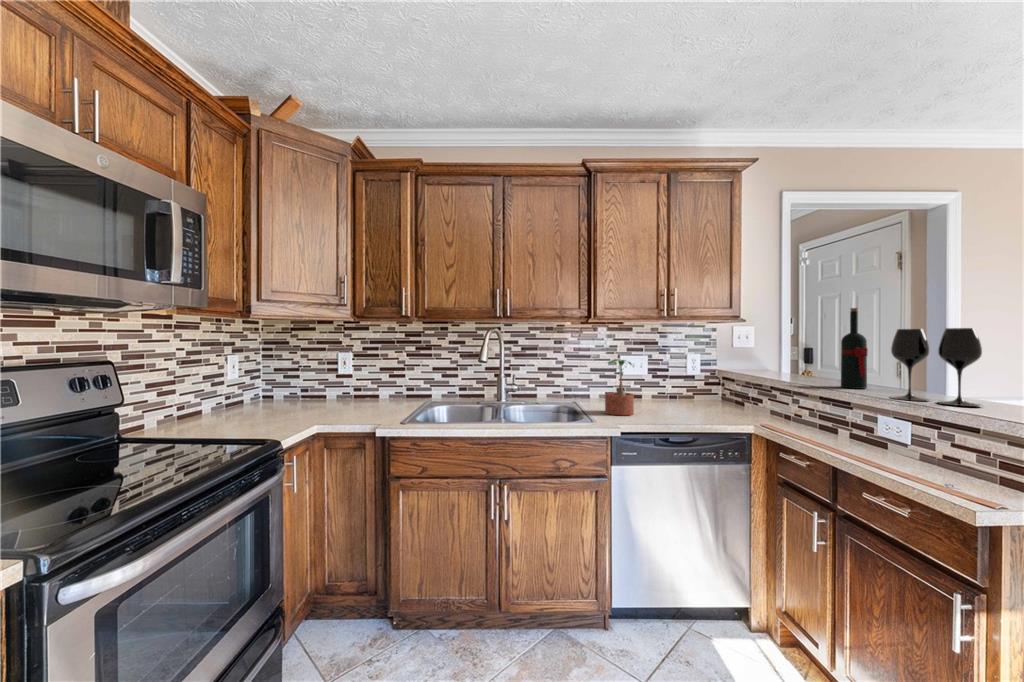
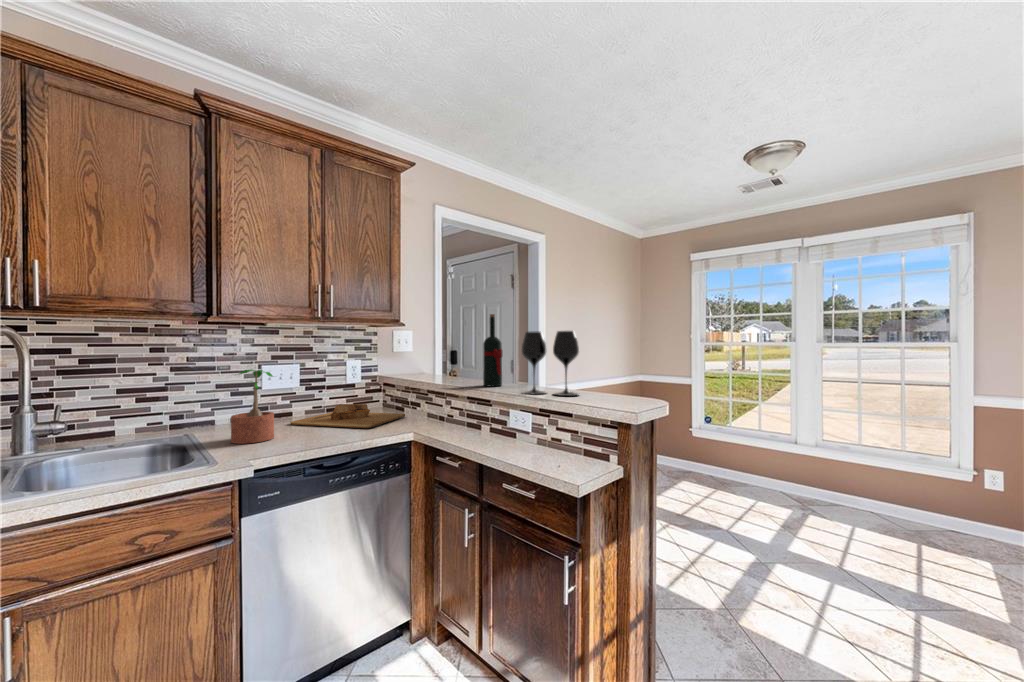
cutting board: none [642,393,747,417] -> present [290,404,405,428]

